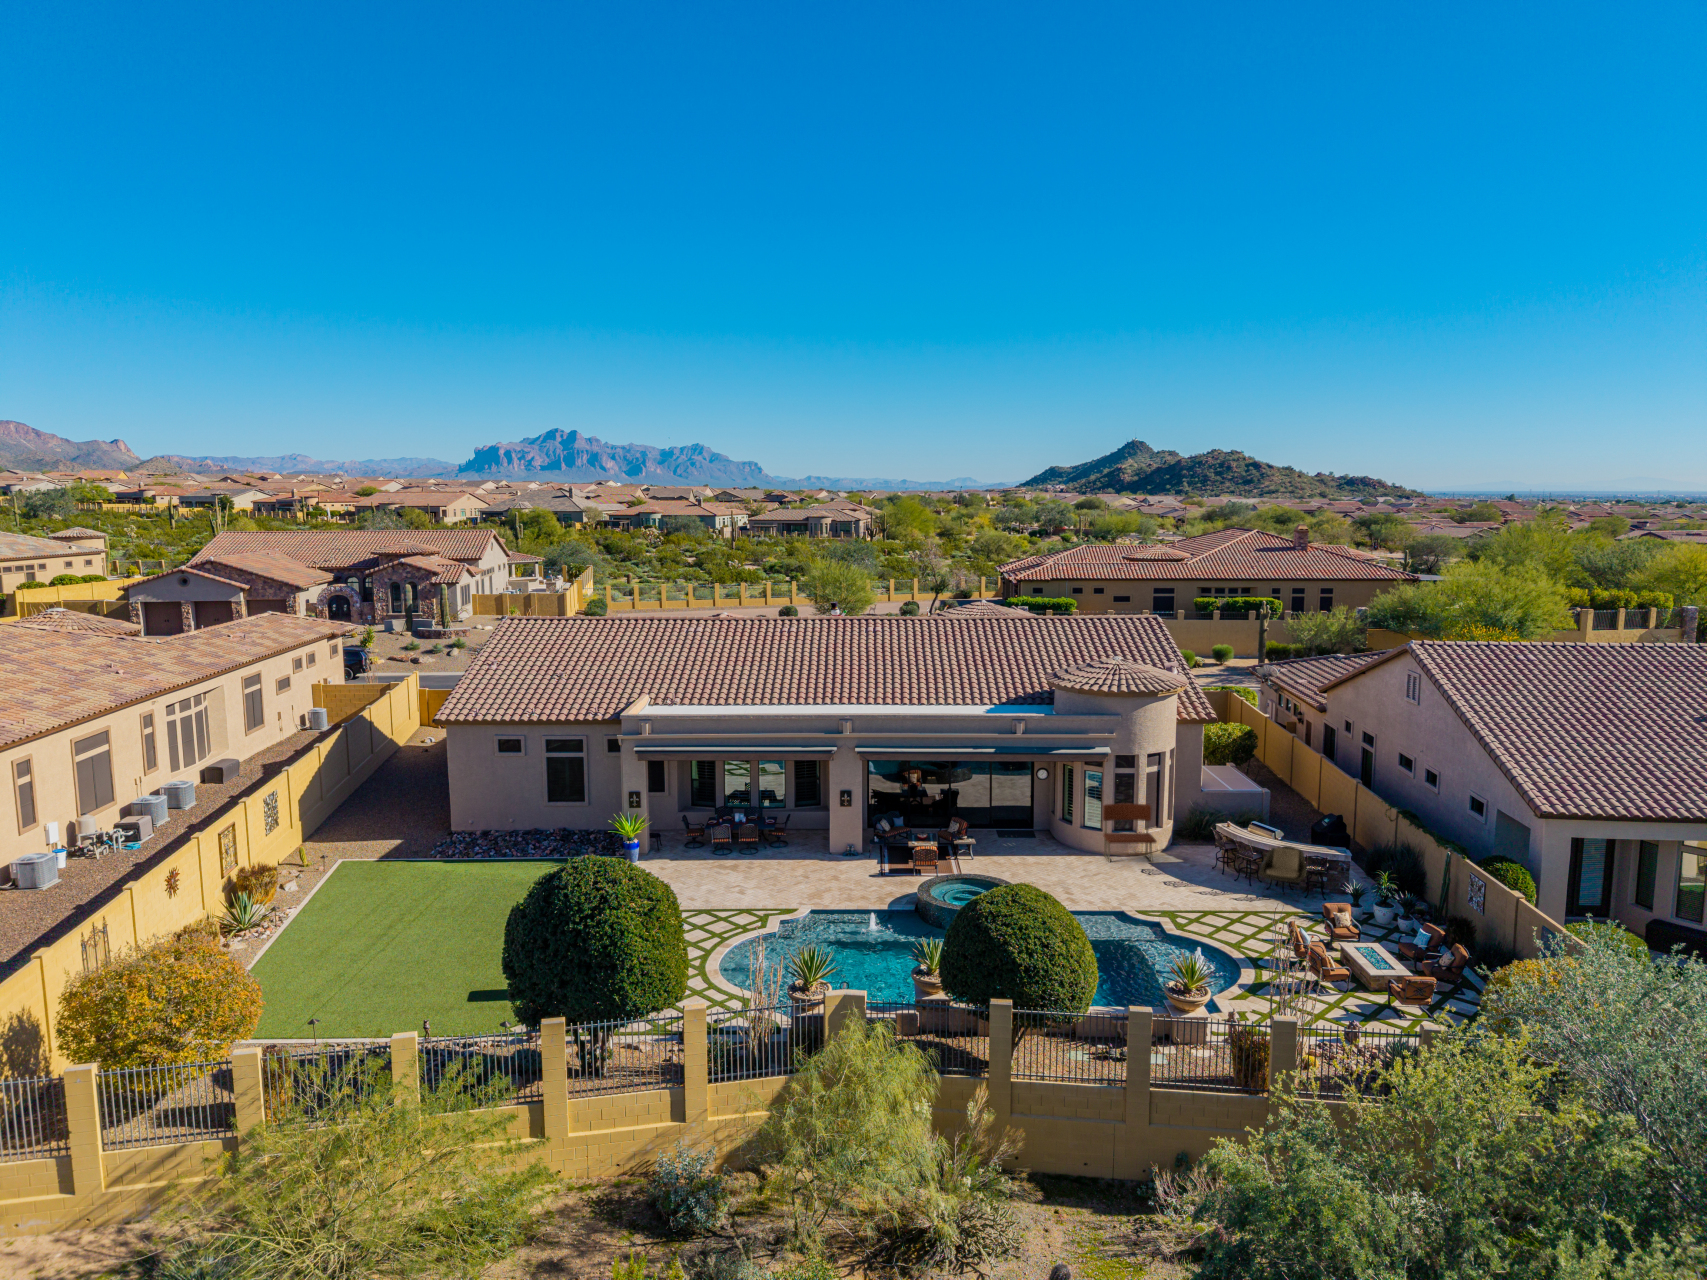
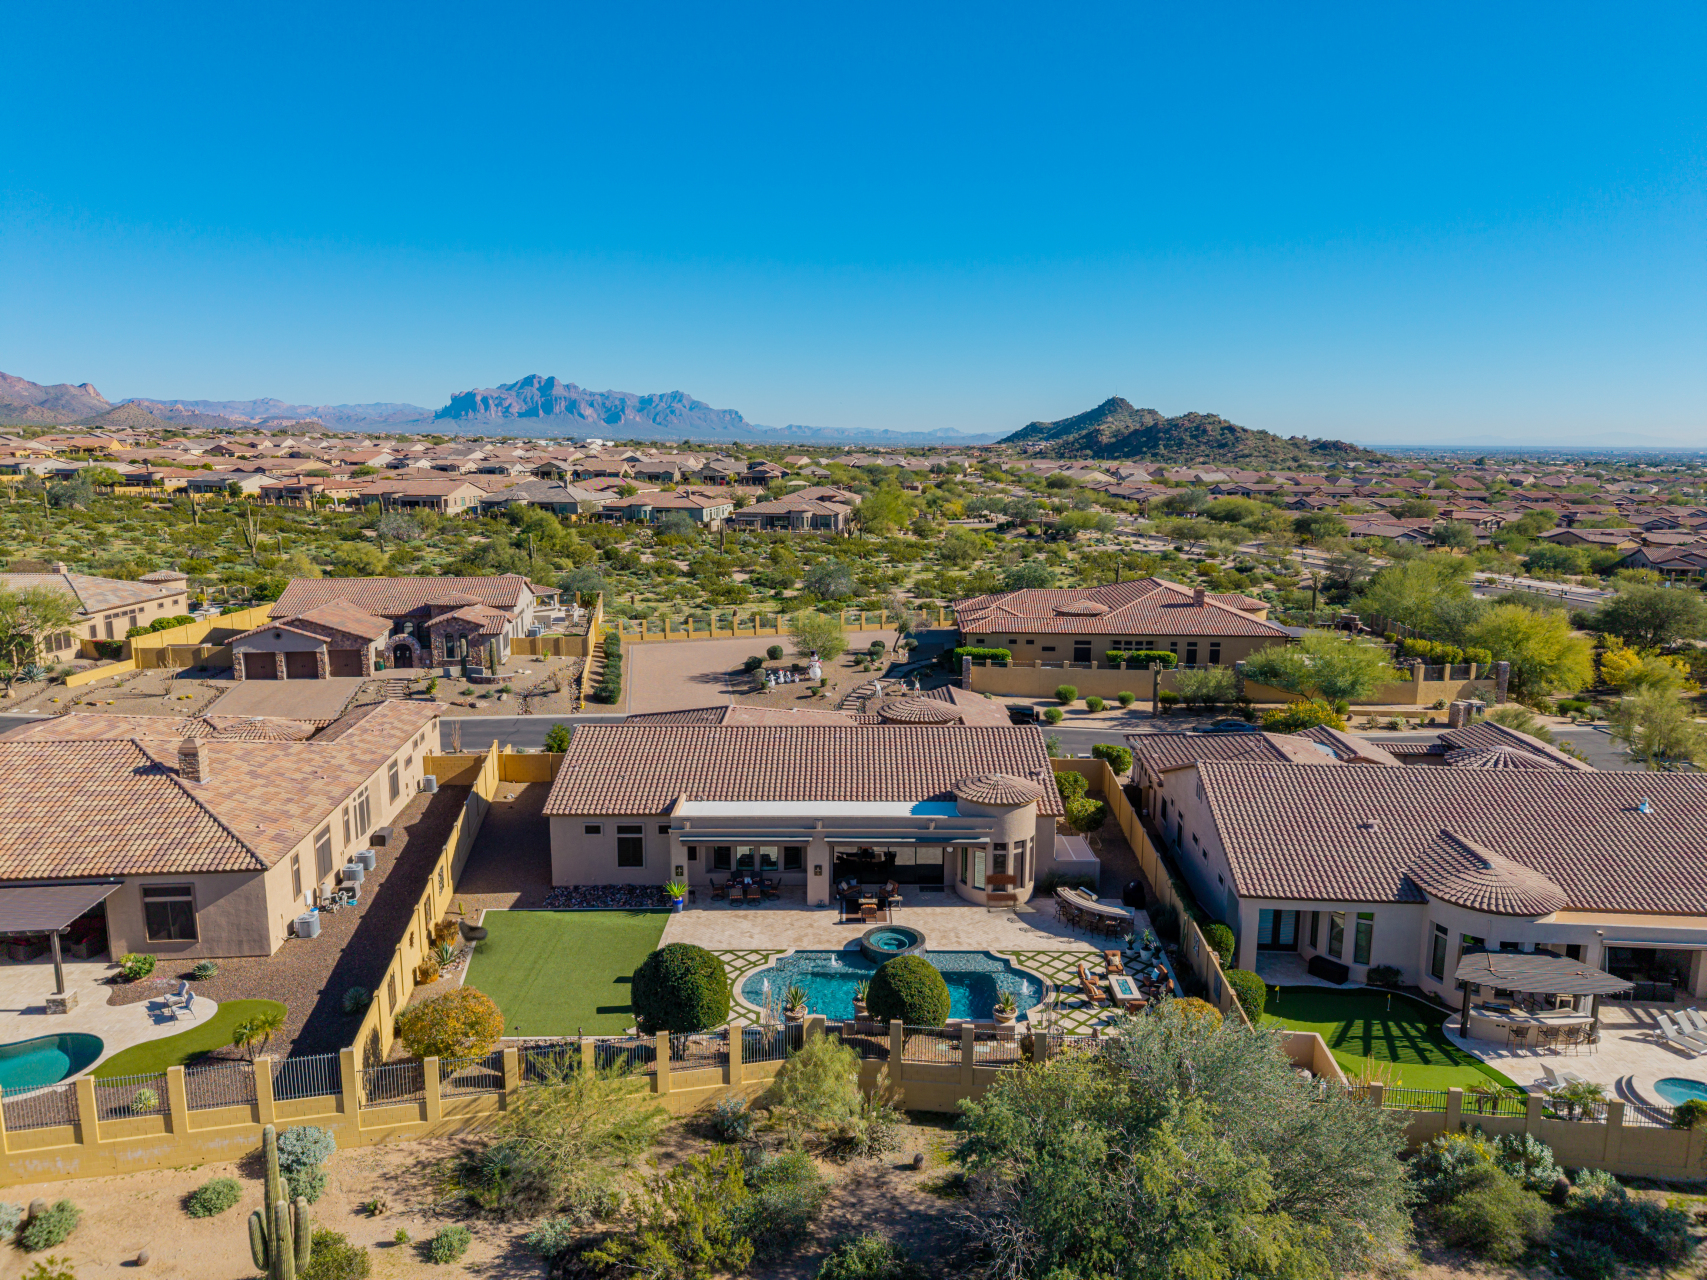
lounge chair: present [1260,846,1306,901] -> present [458,921,488,949]

